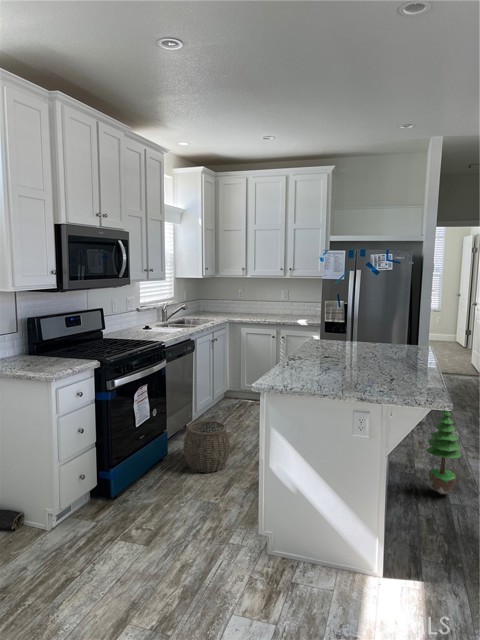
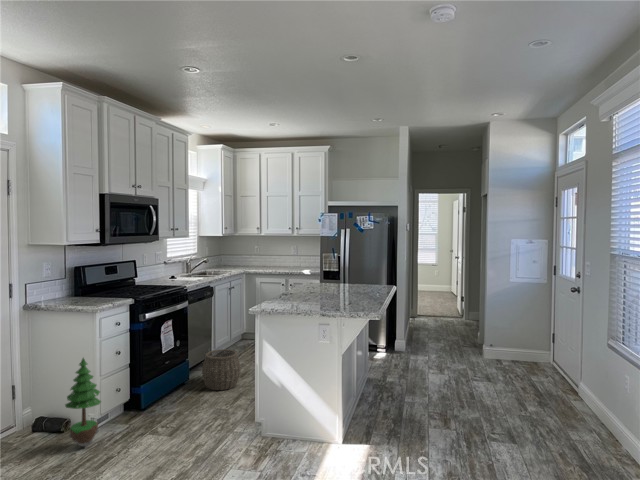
potted tree: present [426,411,461,494] -> present [65,358,101,447]

